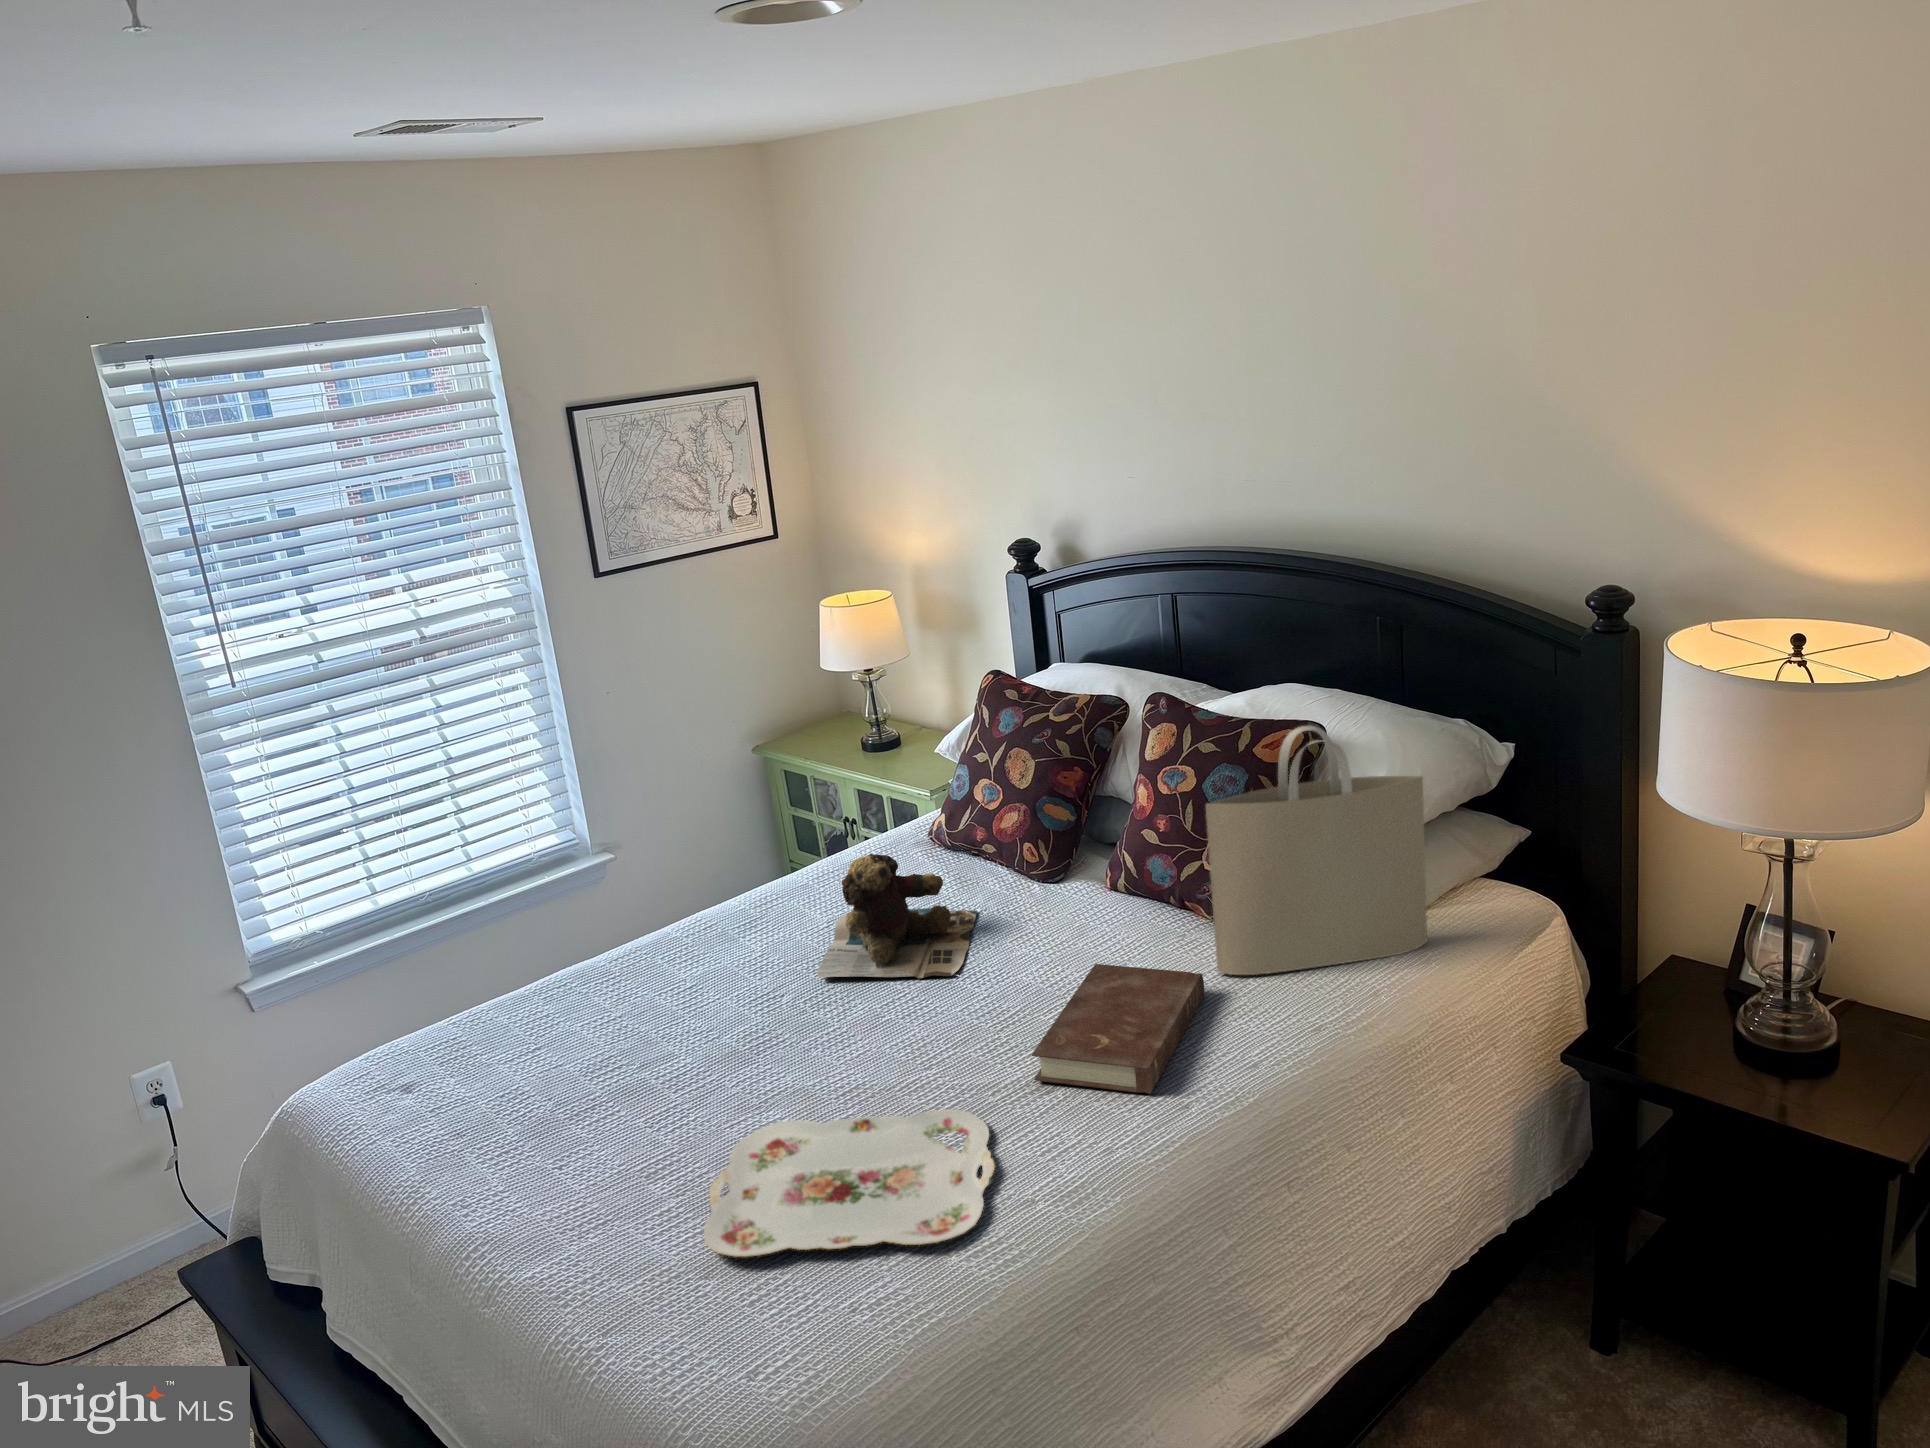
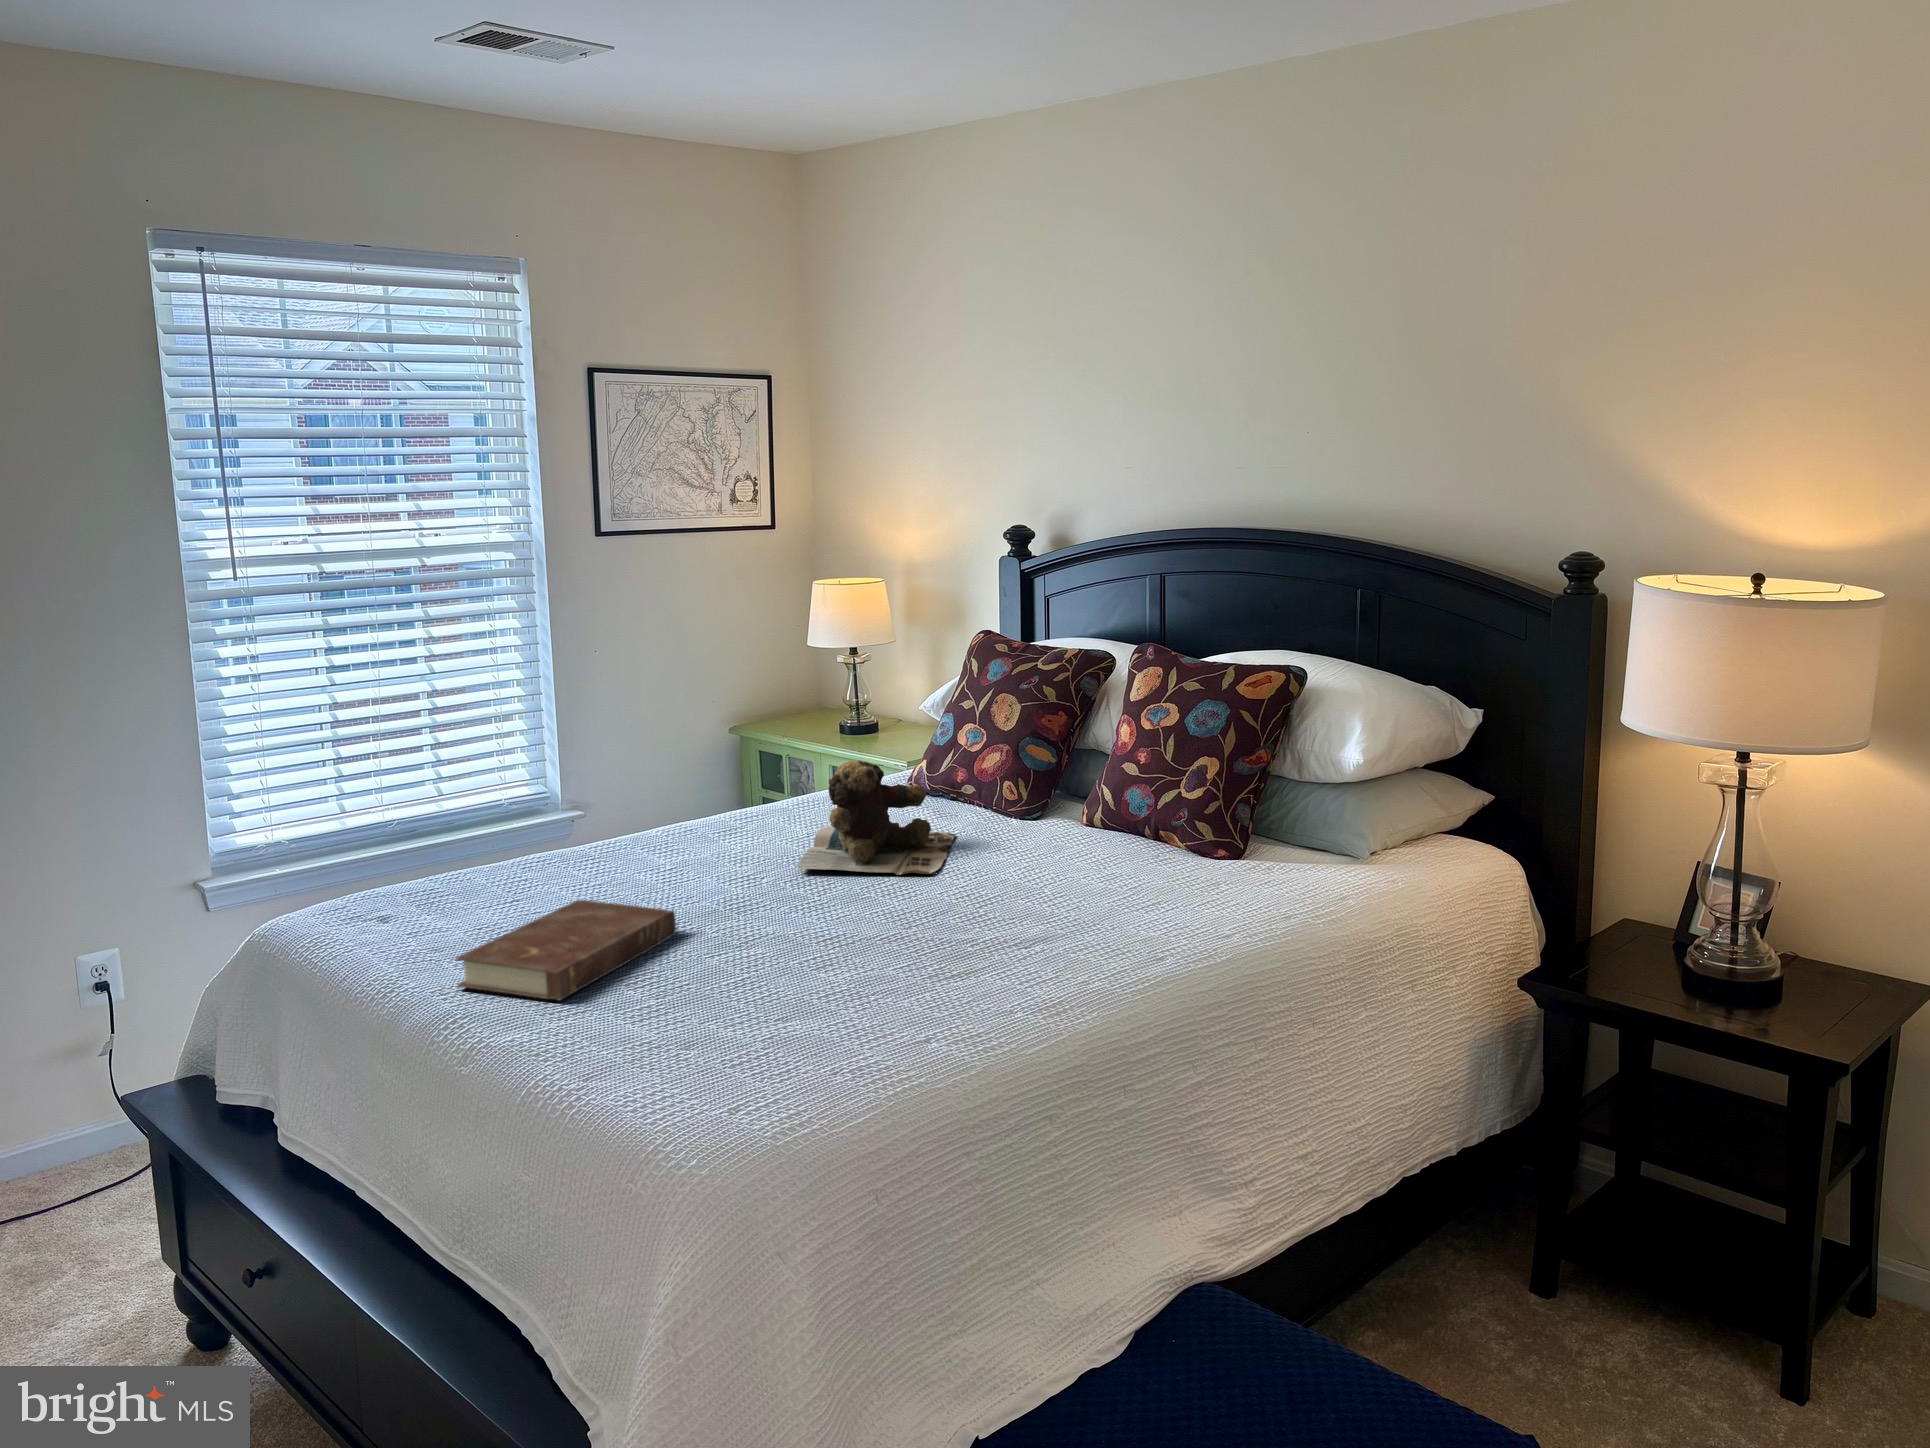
tote bag: present [1206,726,1427,975] -> none [1191,644,1399,883]
book: present [1032,964,1204,1094] -> present [456,900,676,1001]
serving tray: present [703,1109,995,1257] -> none [684,956,973,1041]

